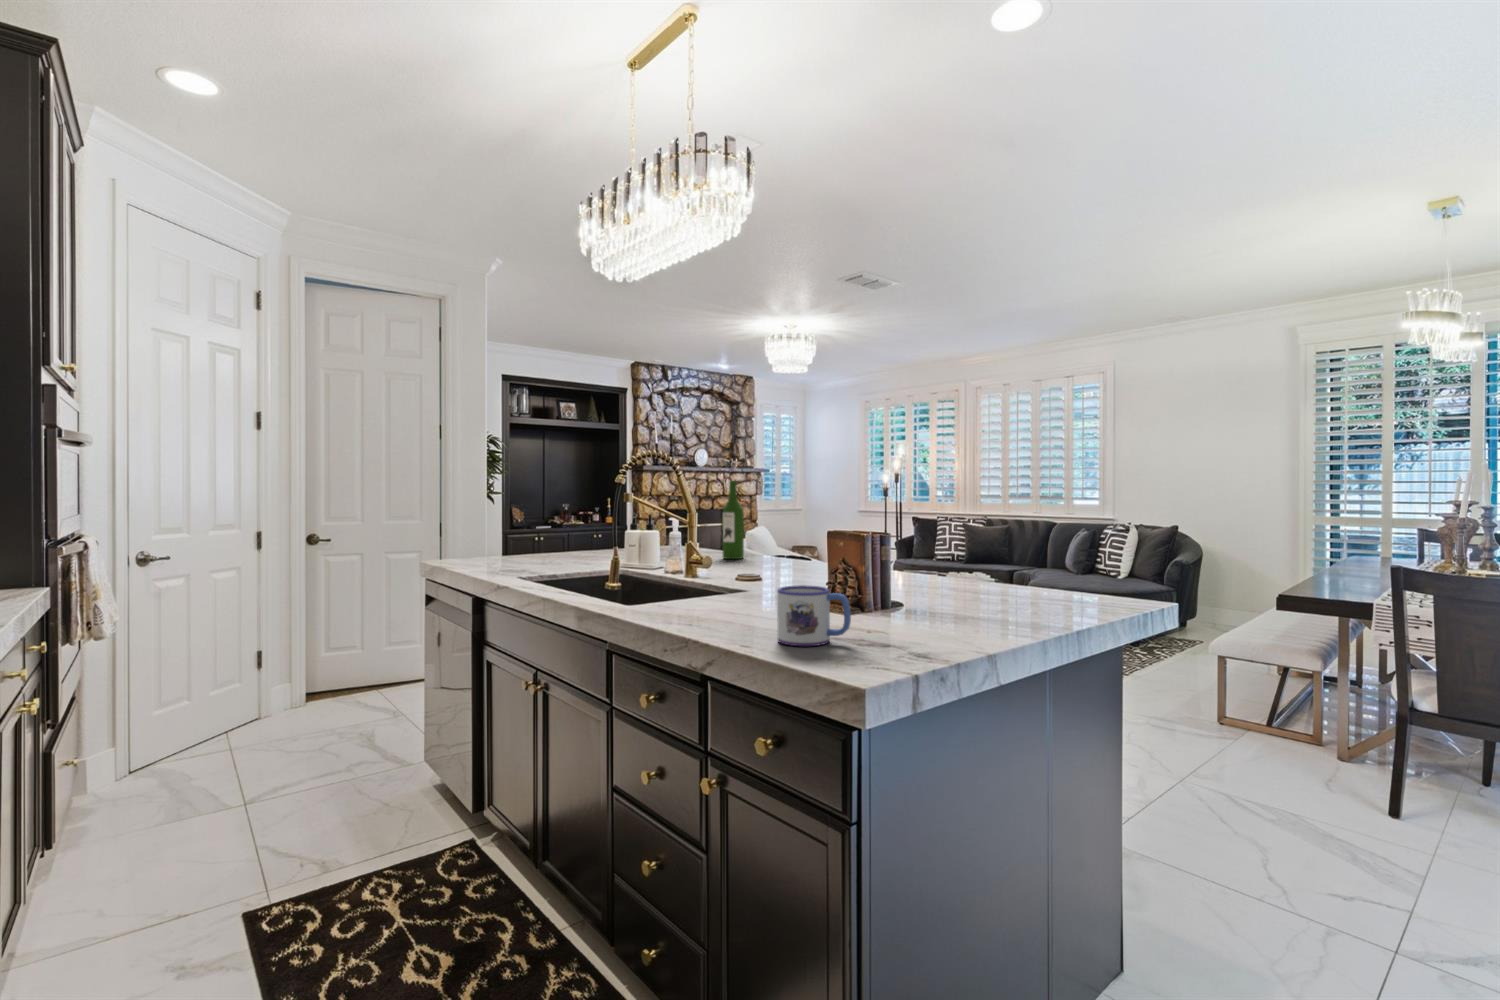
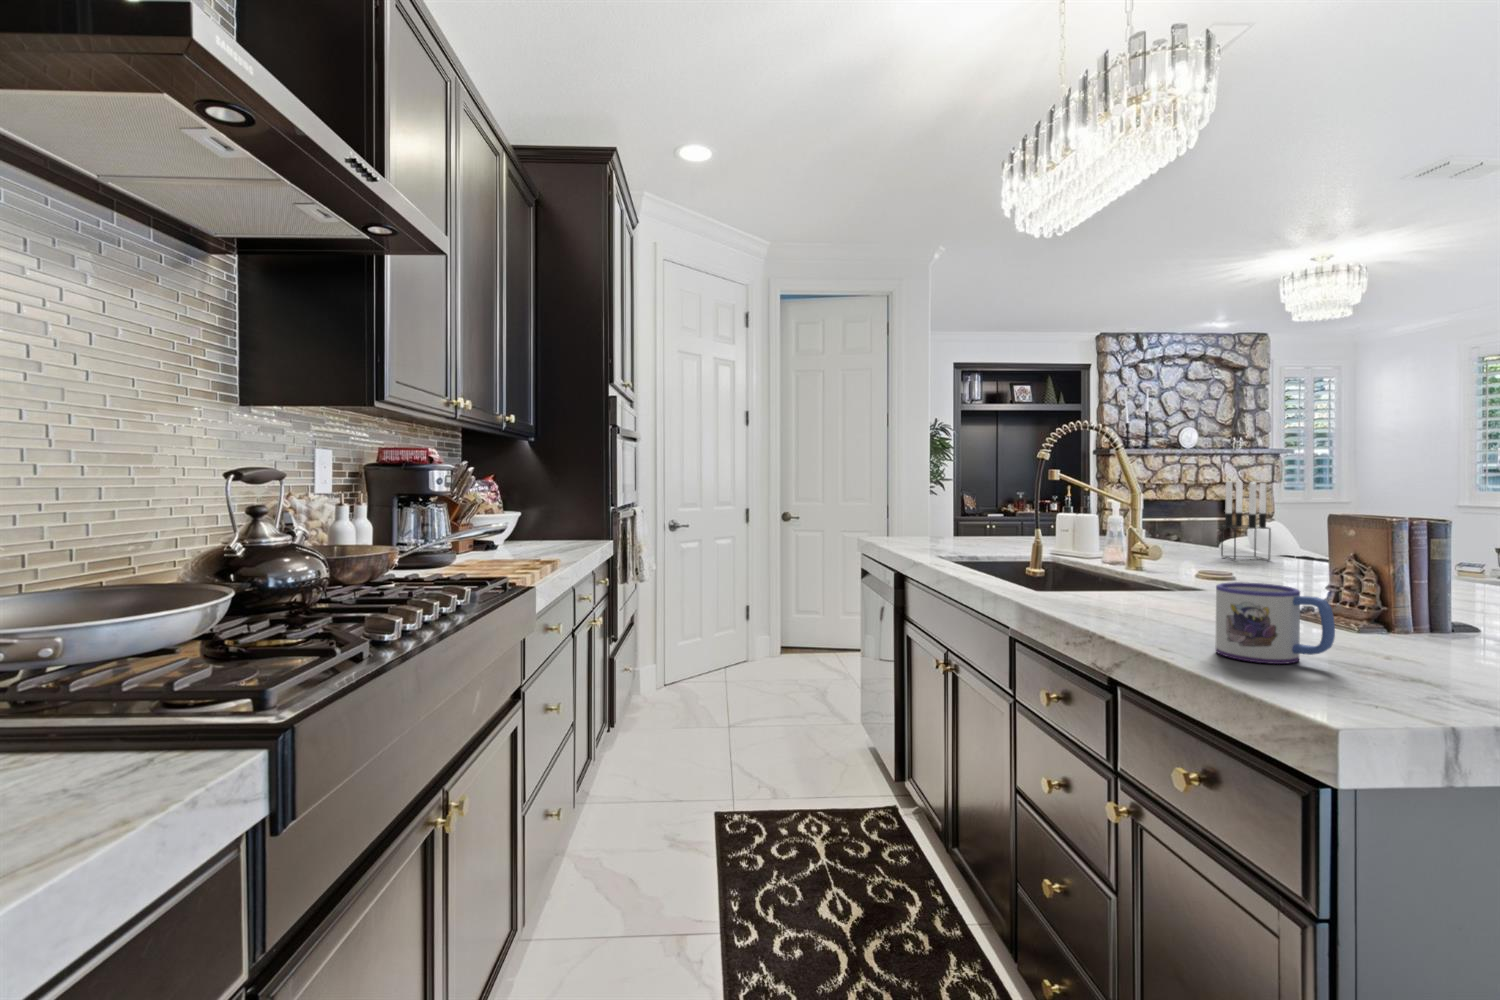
wine bottle: present [722,481,744,559] -> none [1189,458,1220,554]
candle holder: none [746,499,779,563] -> present [1221,481,1271,561]

